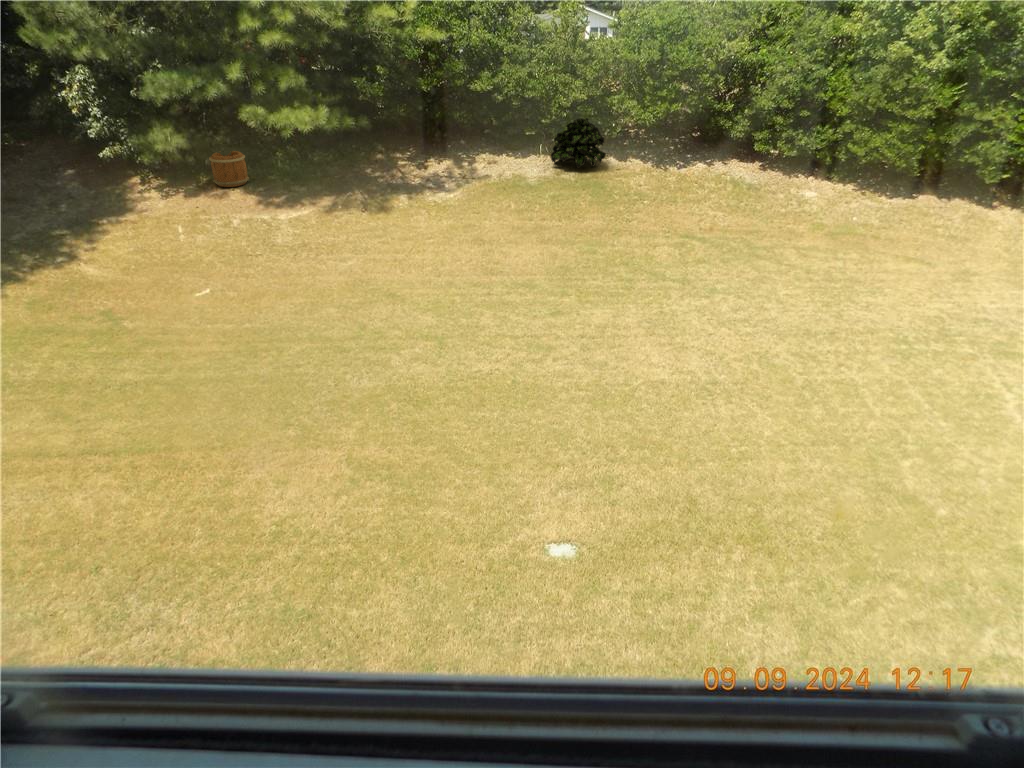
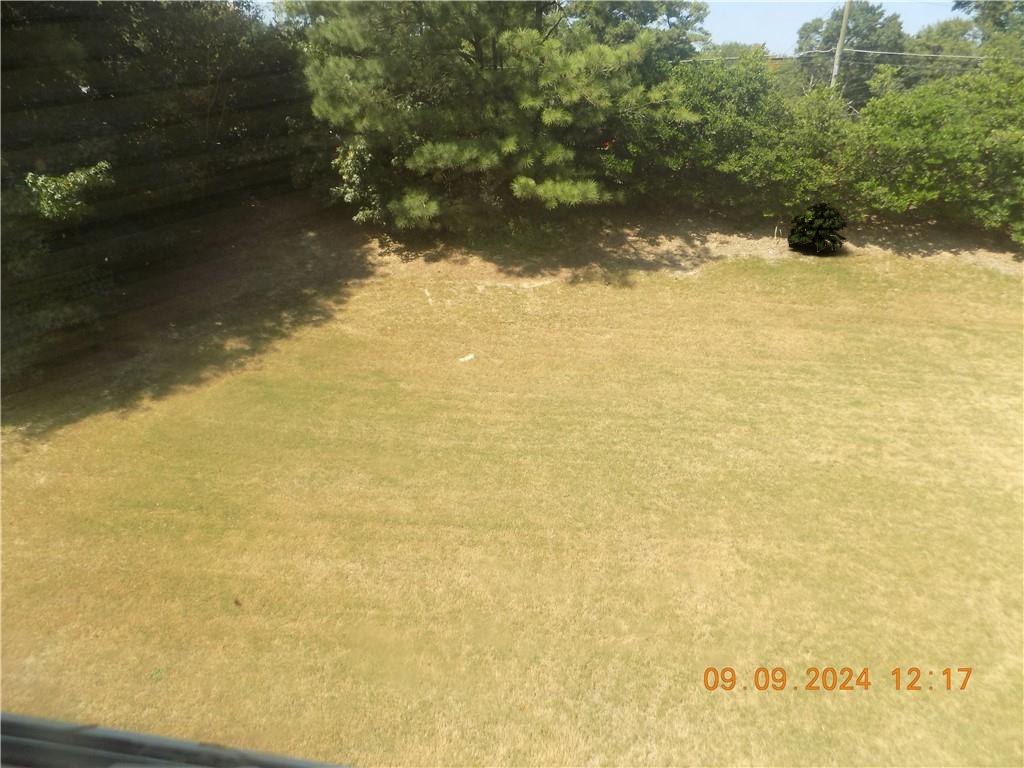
bucket: present [209,151,249,187] -> none [451,220,485,254]

